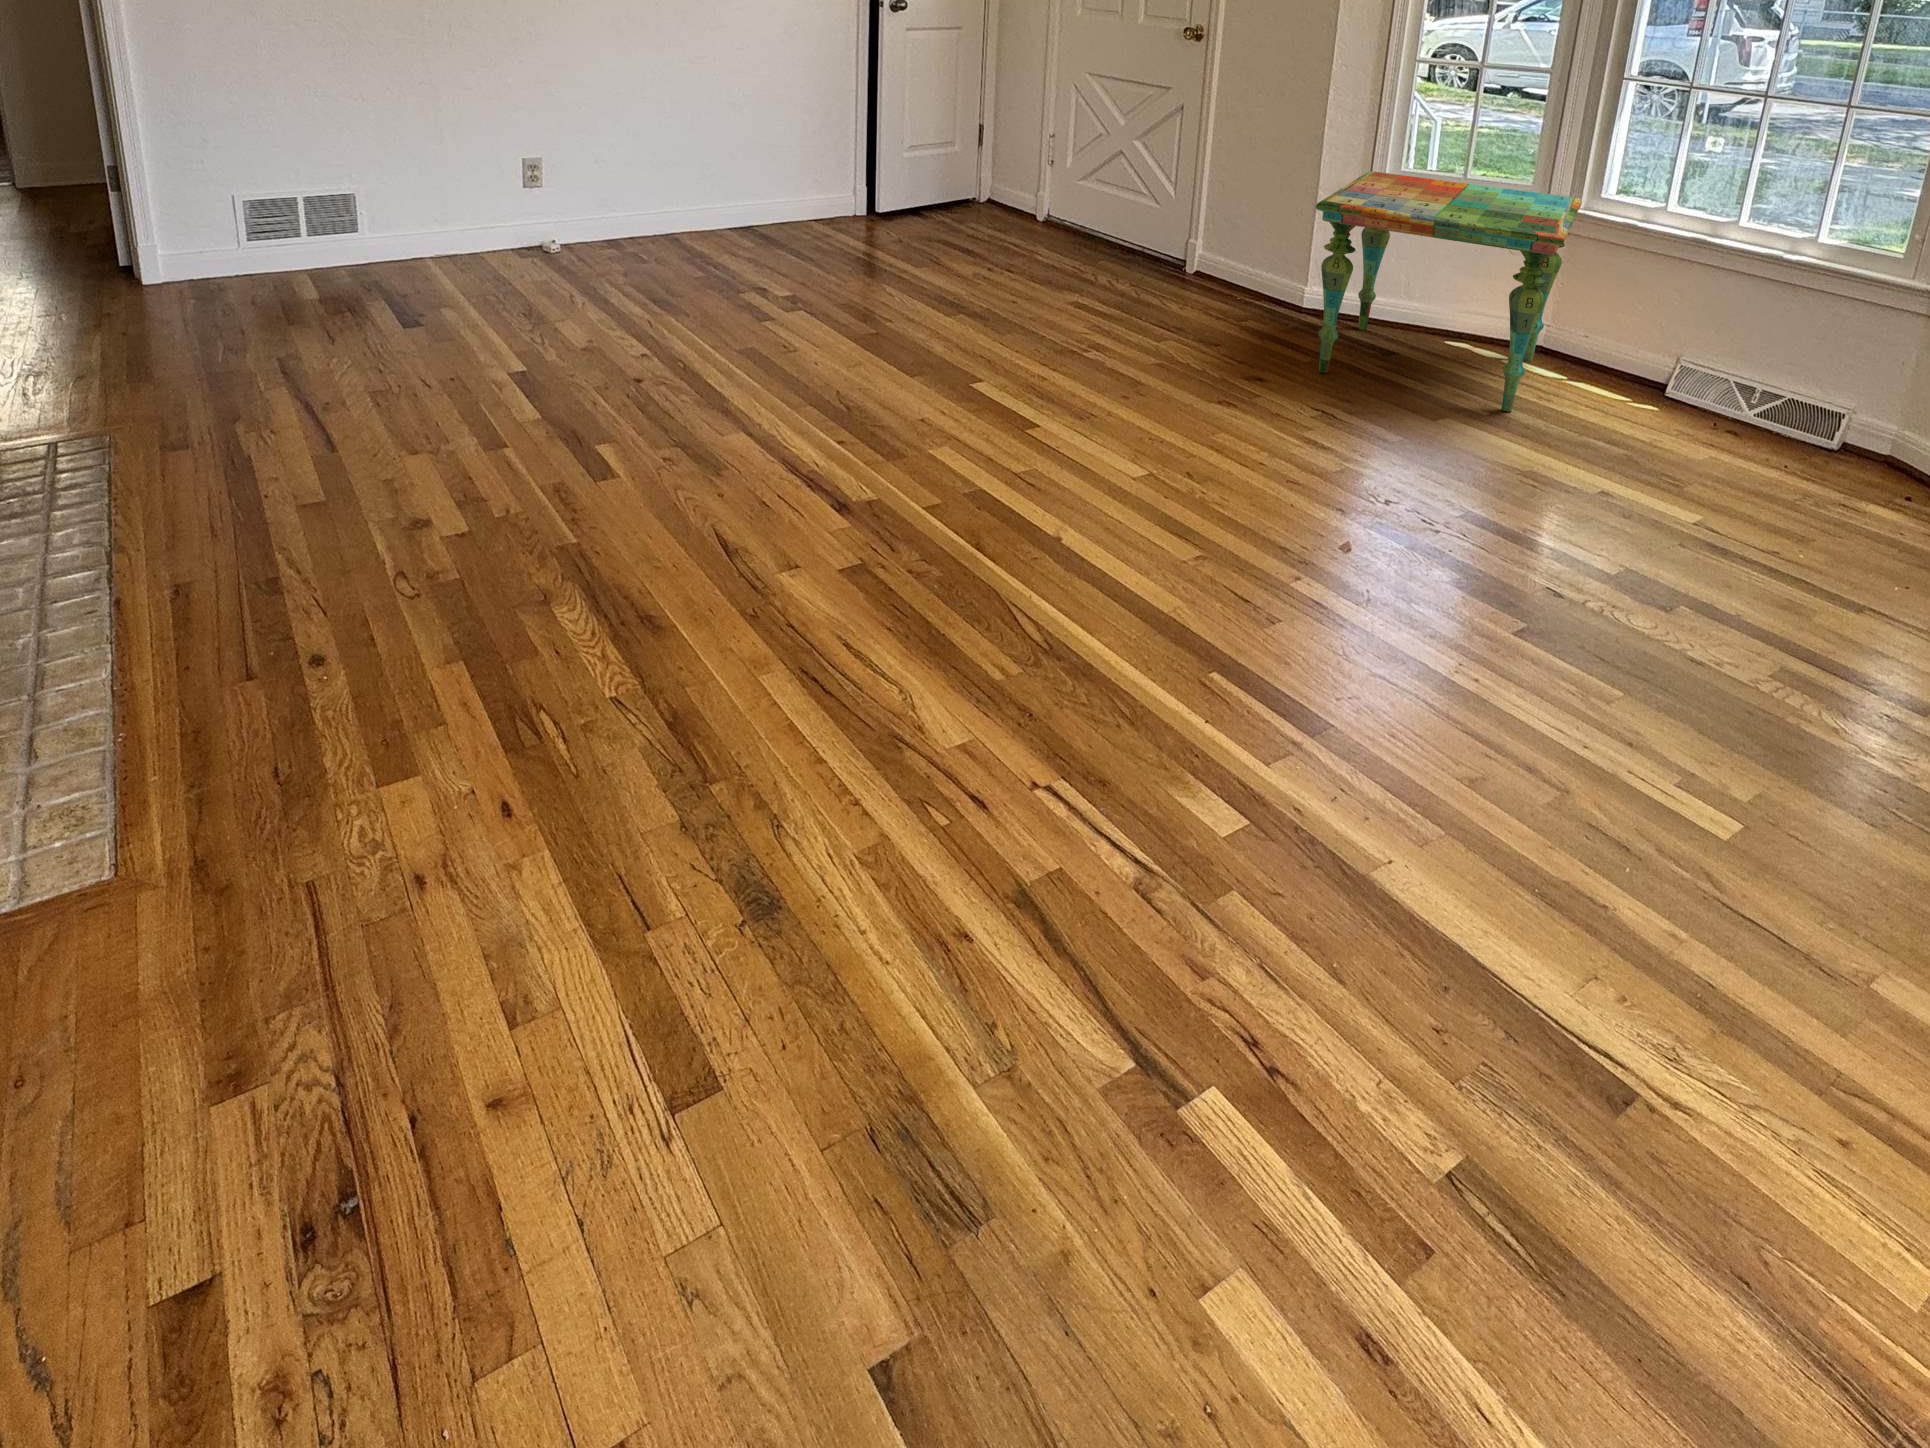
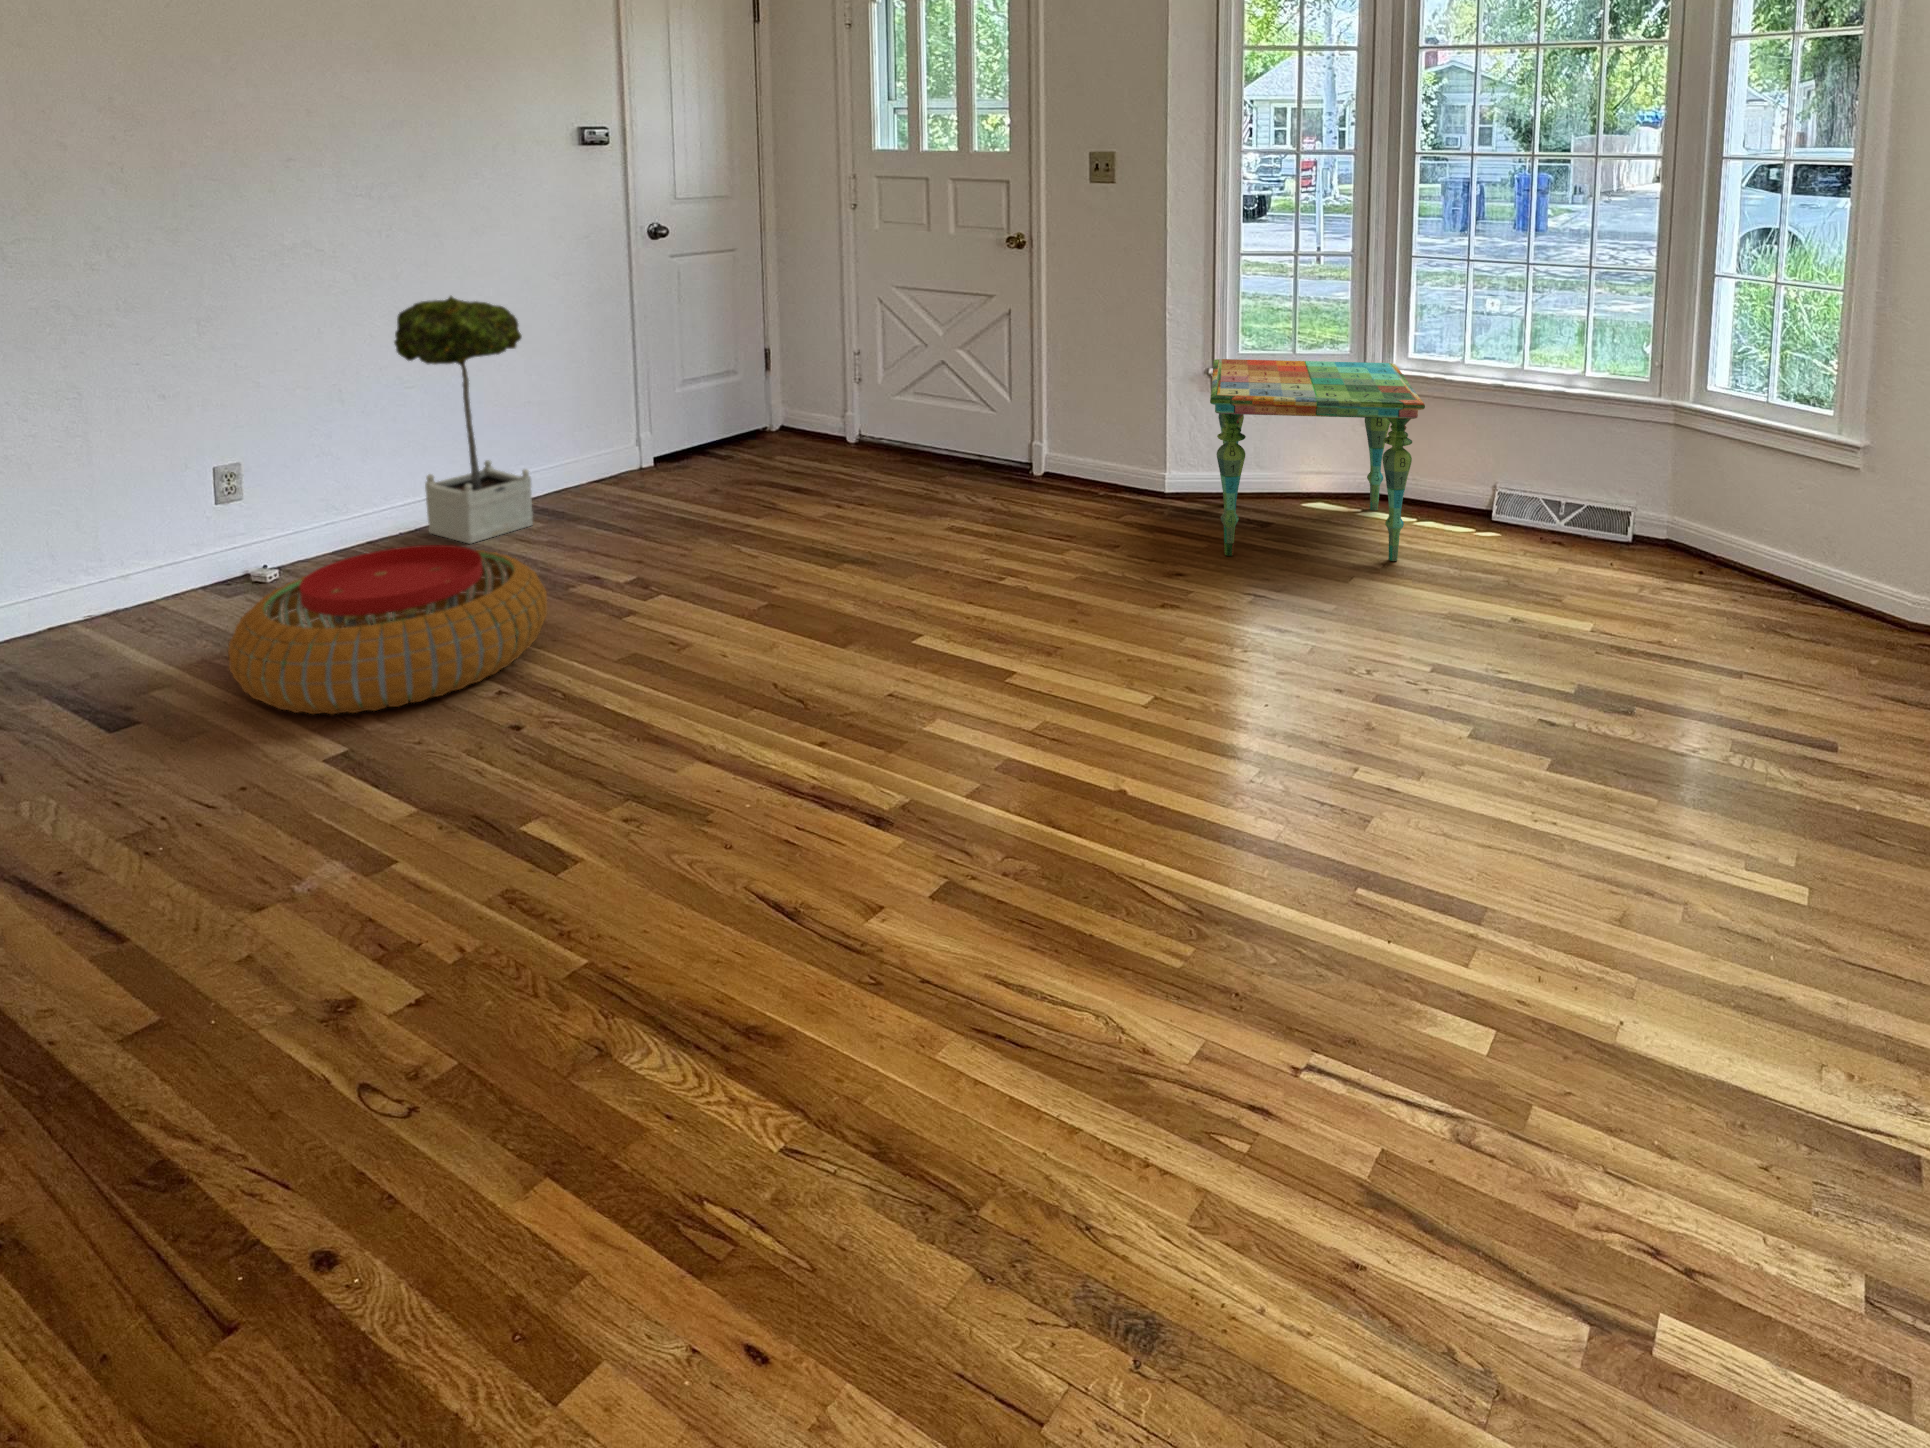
potted tree: none [645,39,741,251] -> present [394,296,533,544]
pouf: none [475,235,699,351] -> present [228,545,547,714]

